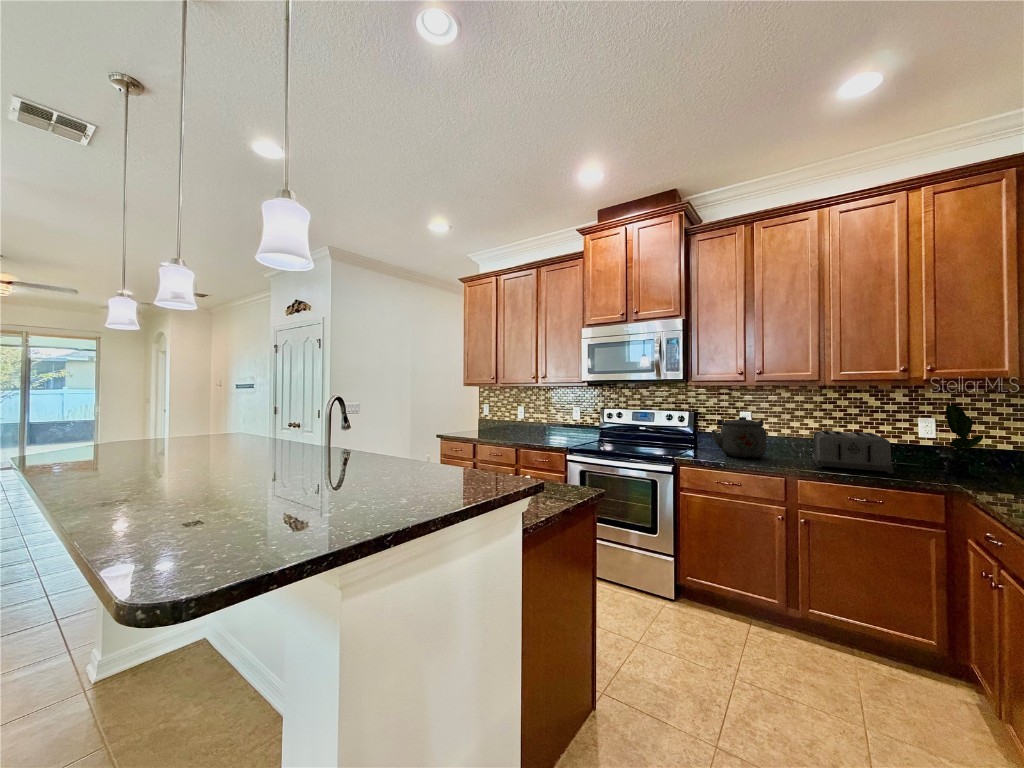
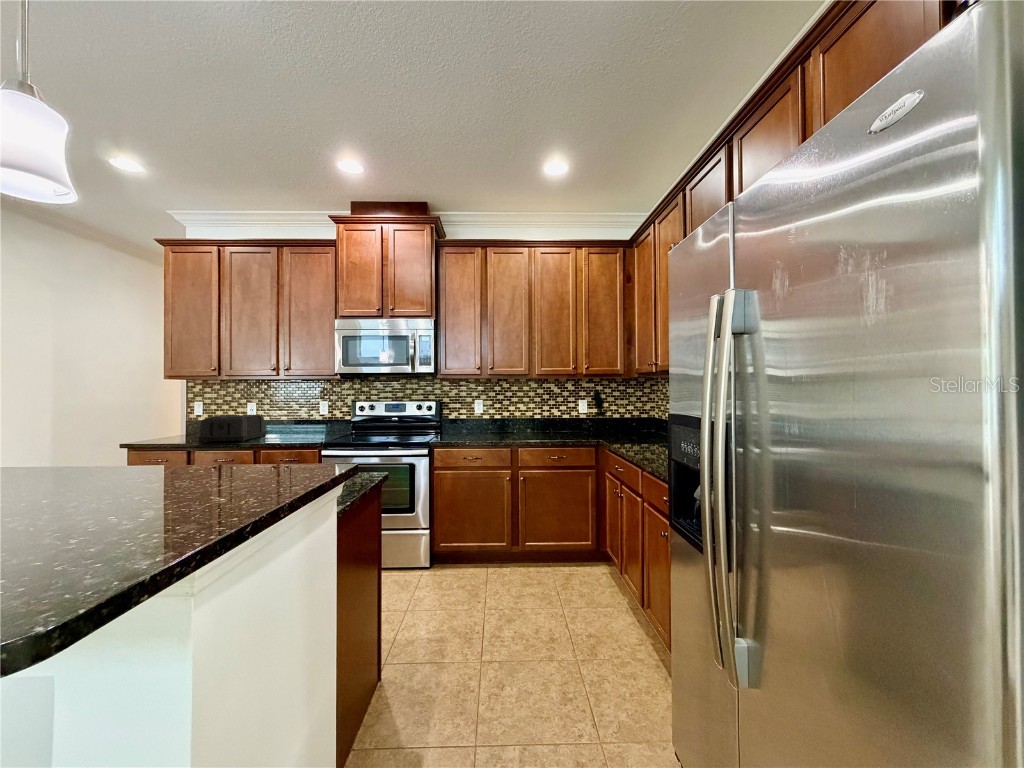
kettle: present [711,417,766,458] -> none [456,404,495,437]
toaster: present [812,430,894,474] -> present [199,415,266,443]

